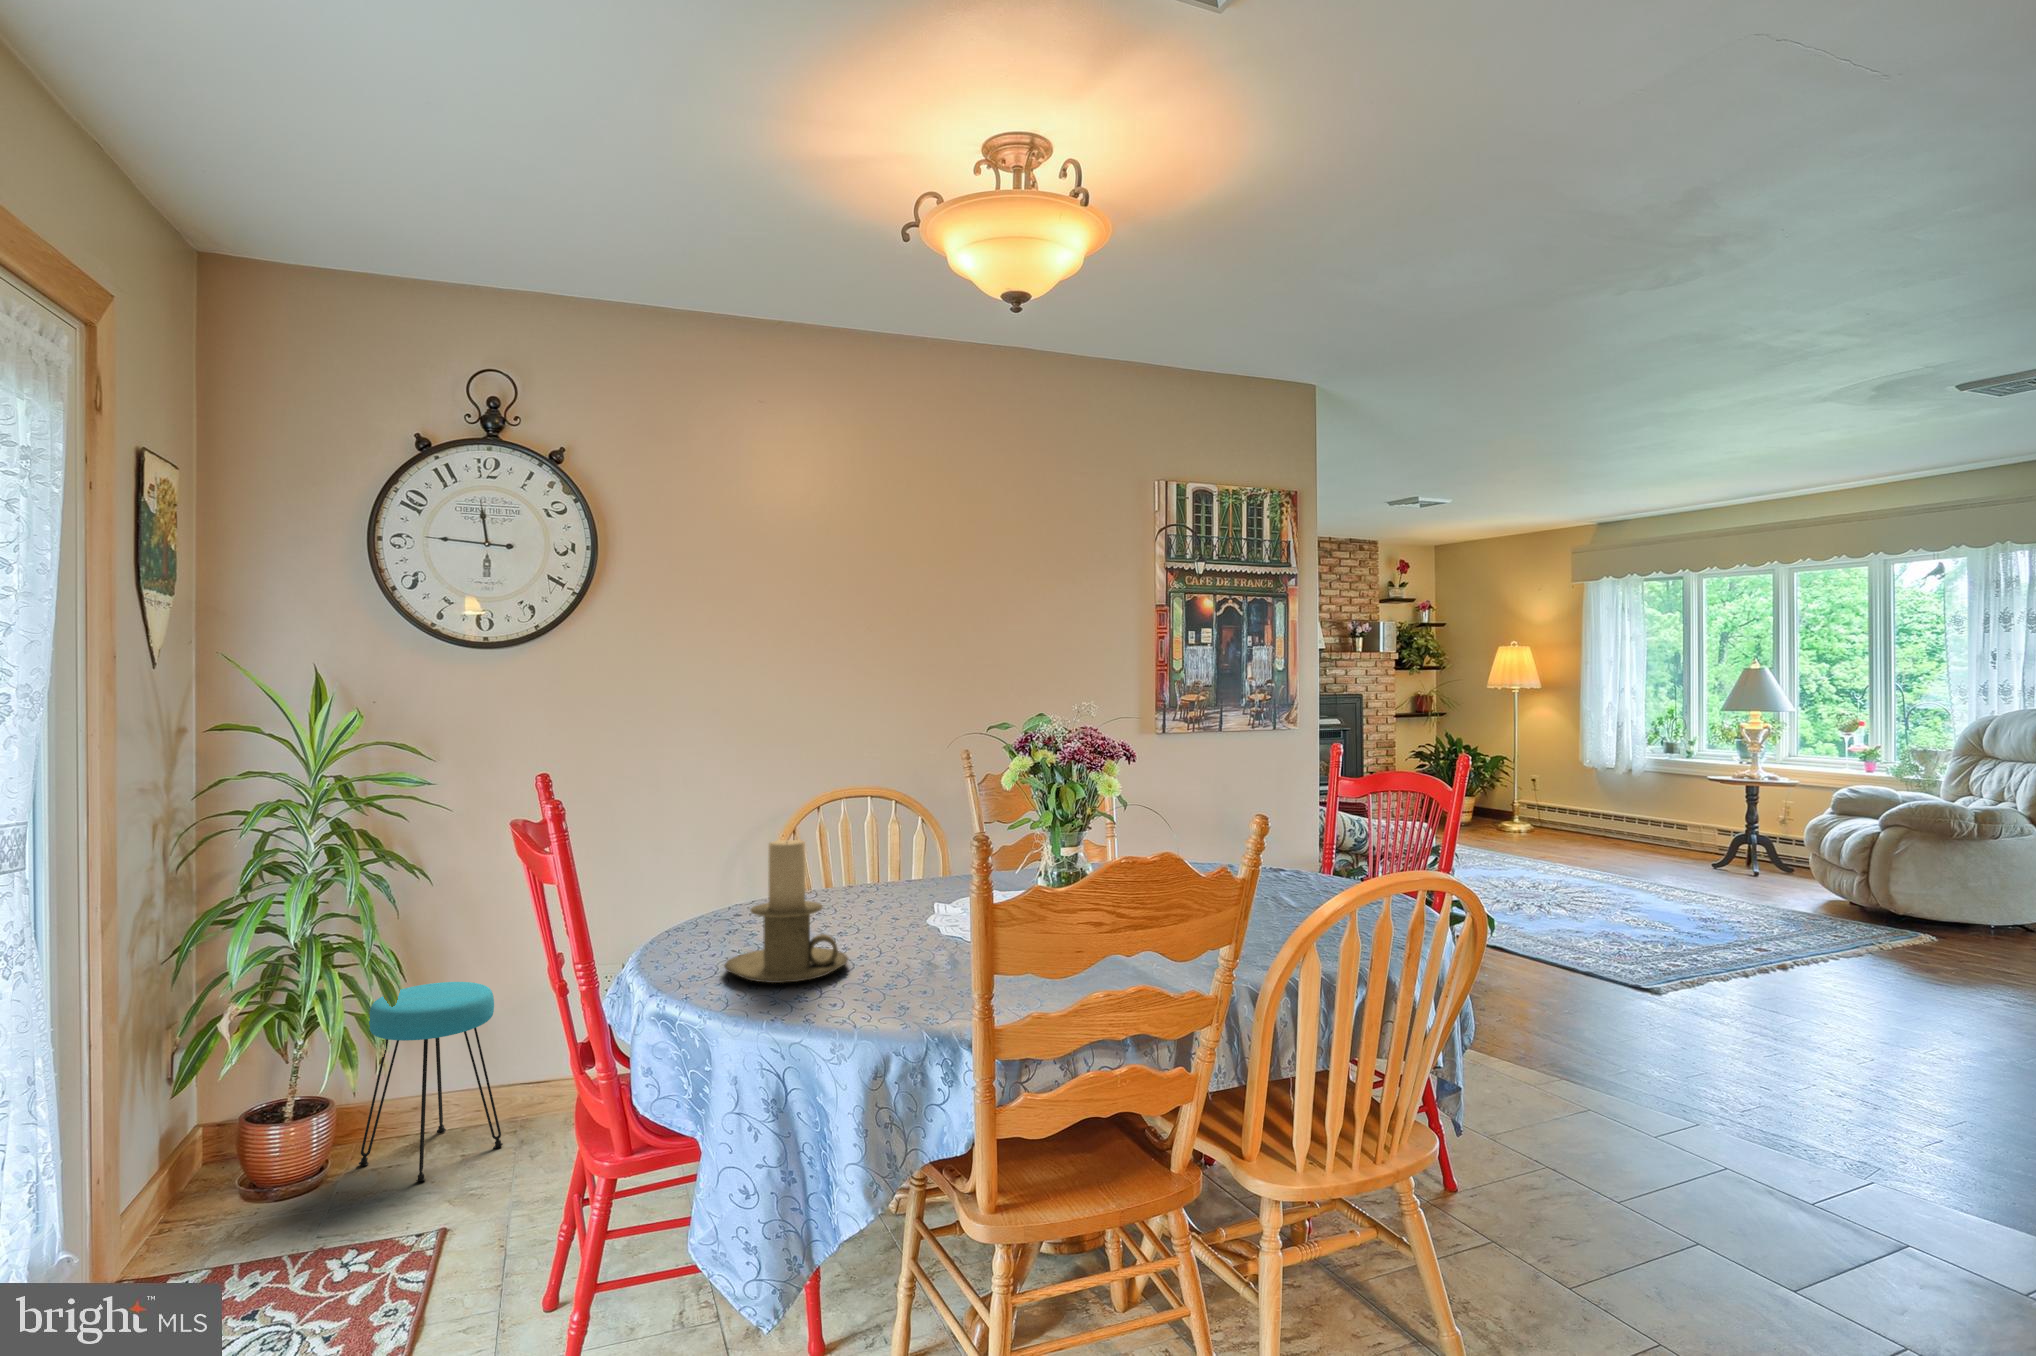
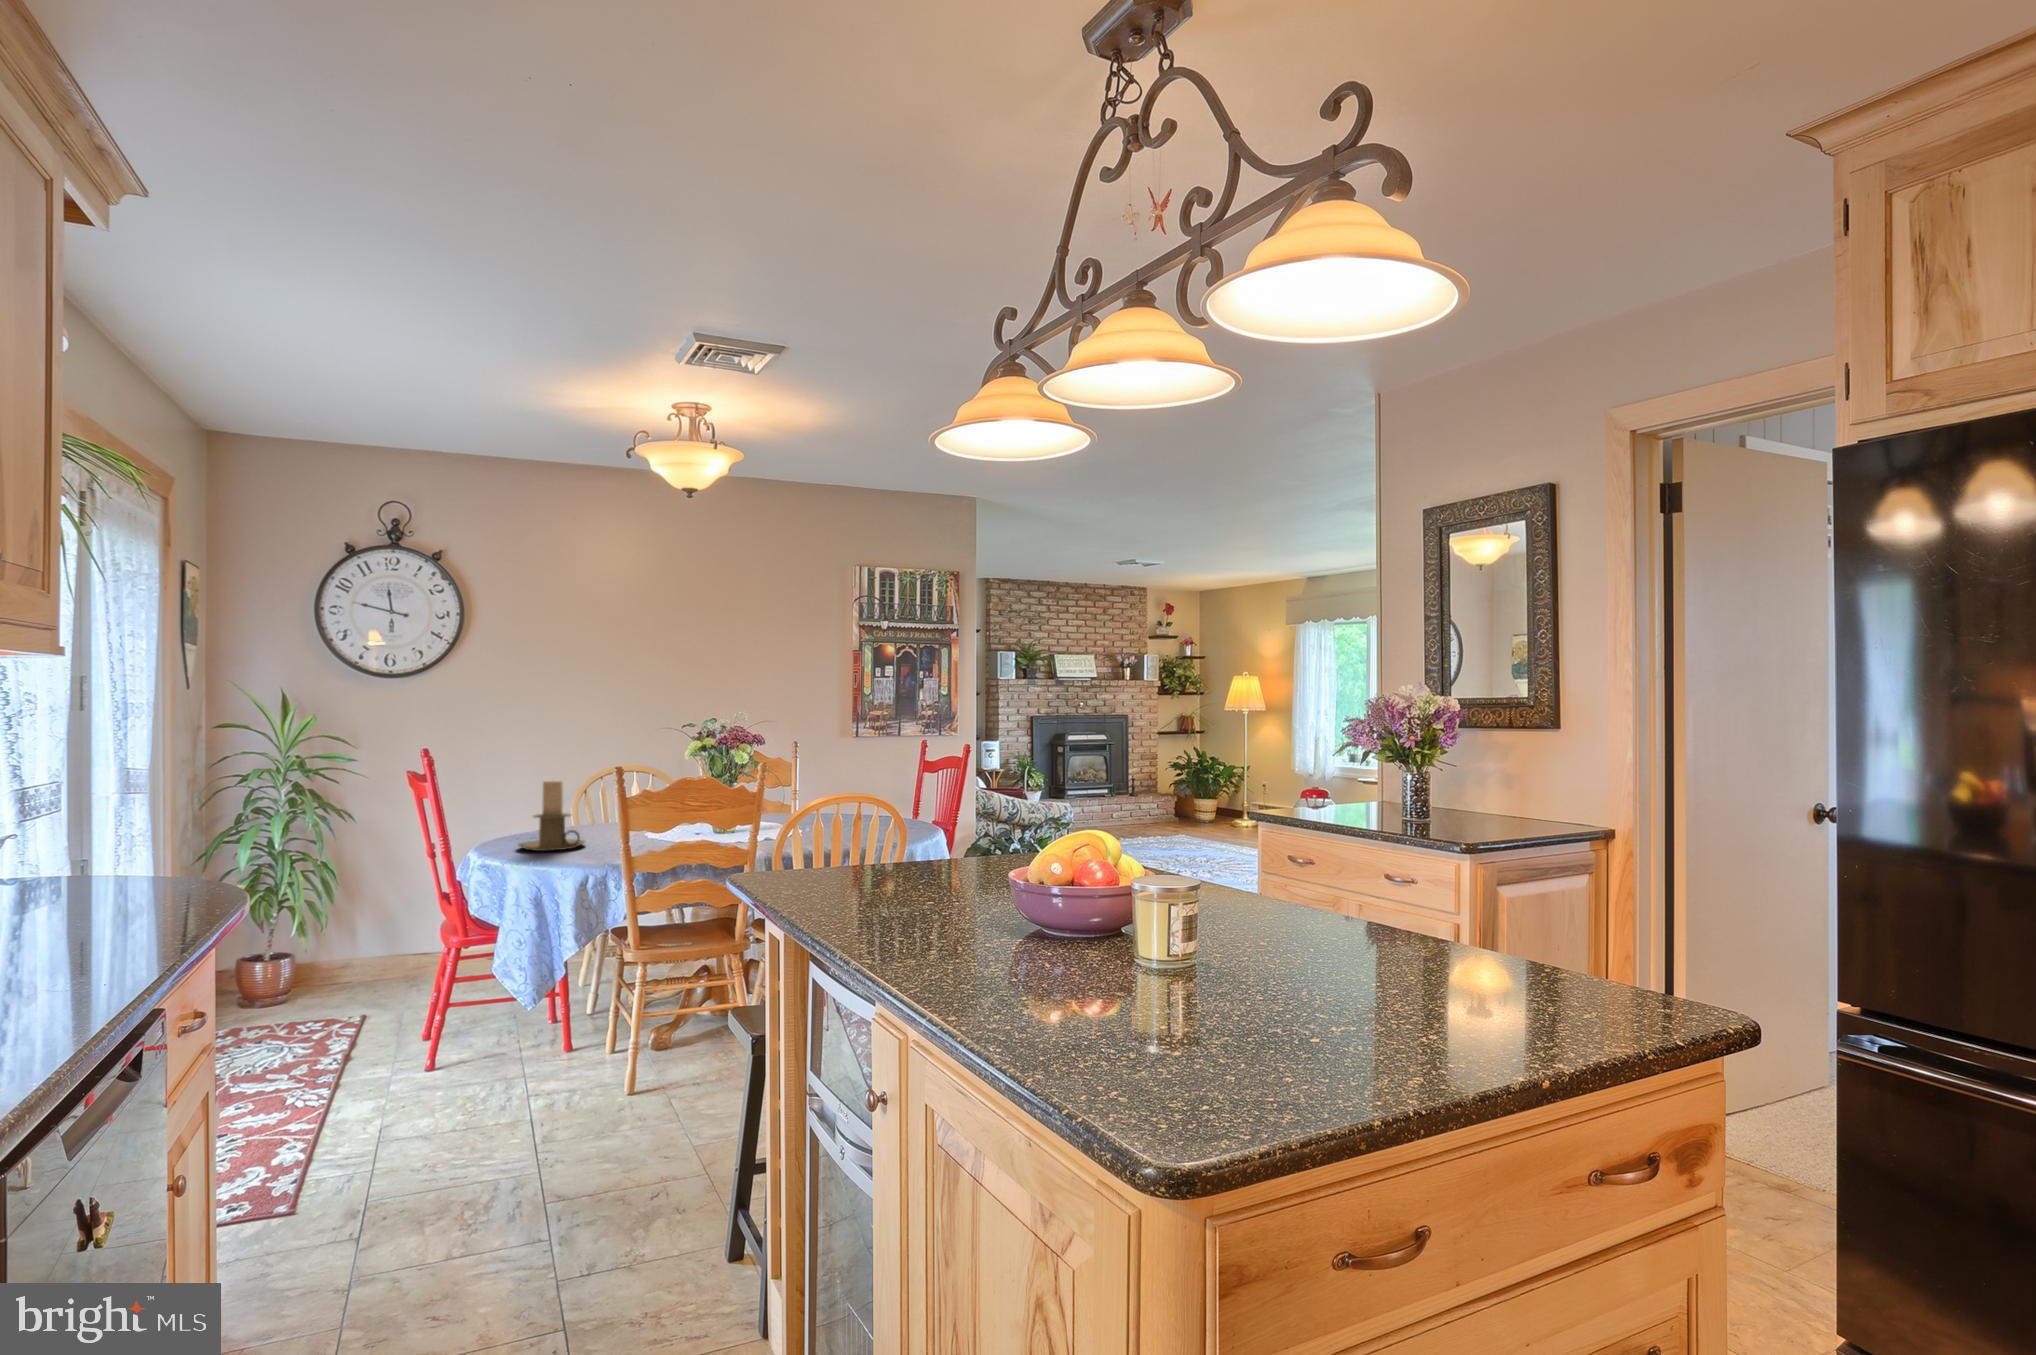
stool: present [359,982,503,1181] -> none [305,885,396,998]

